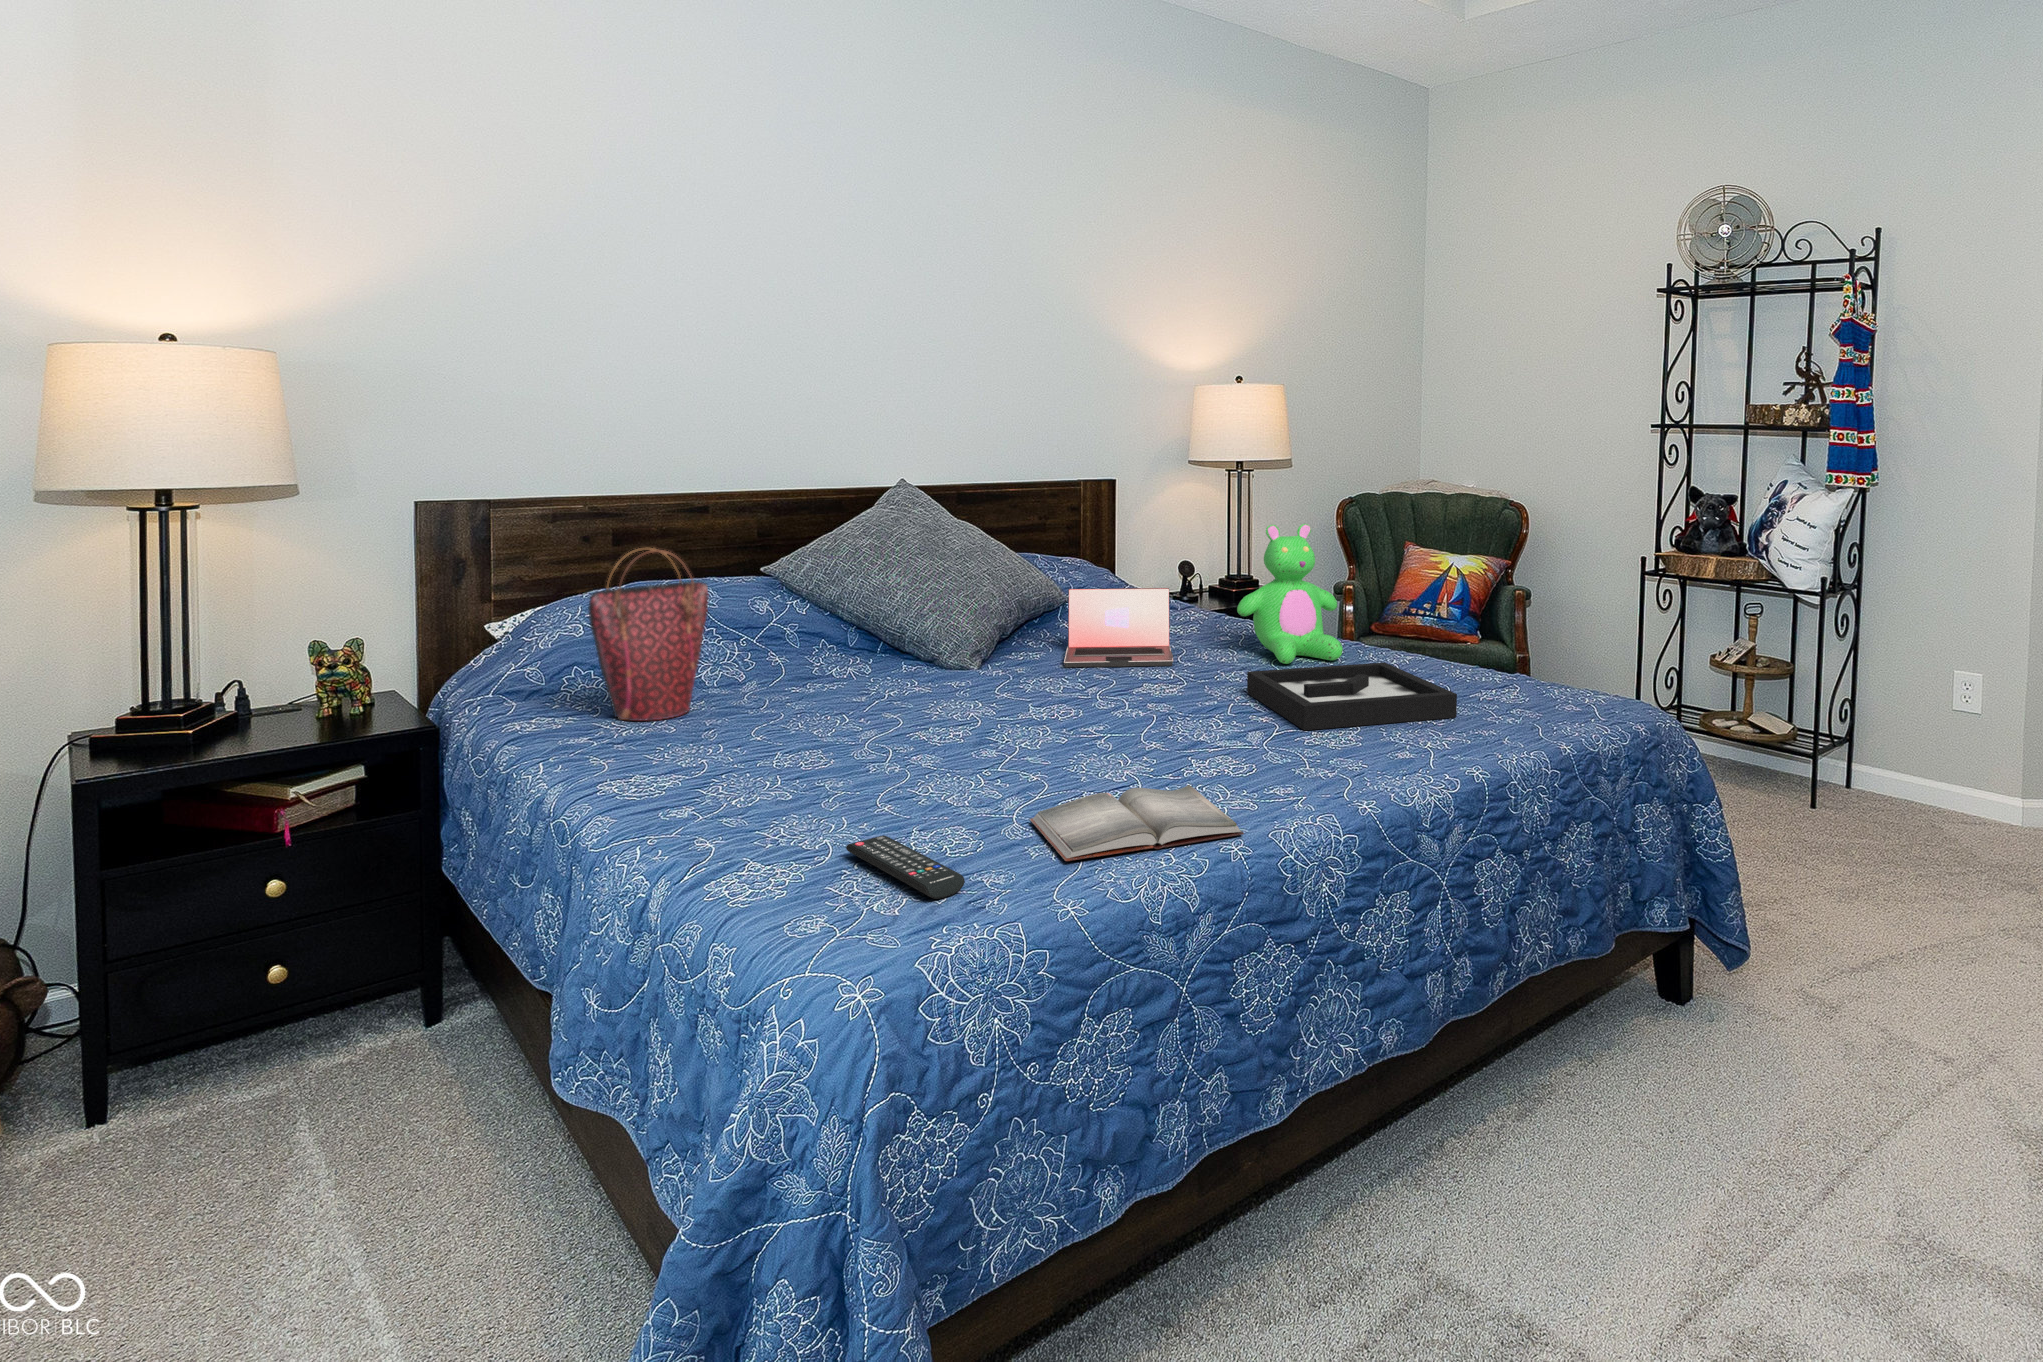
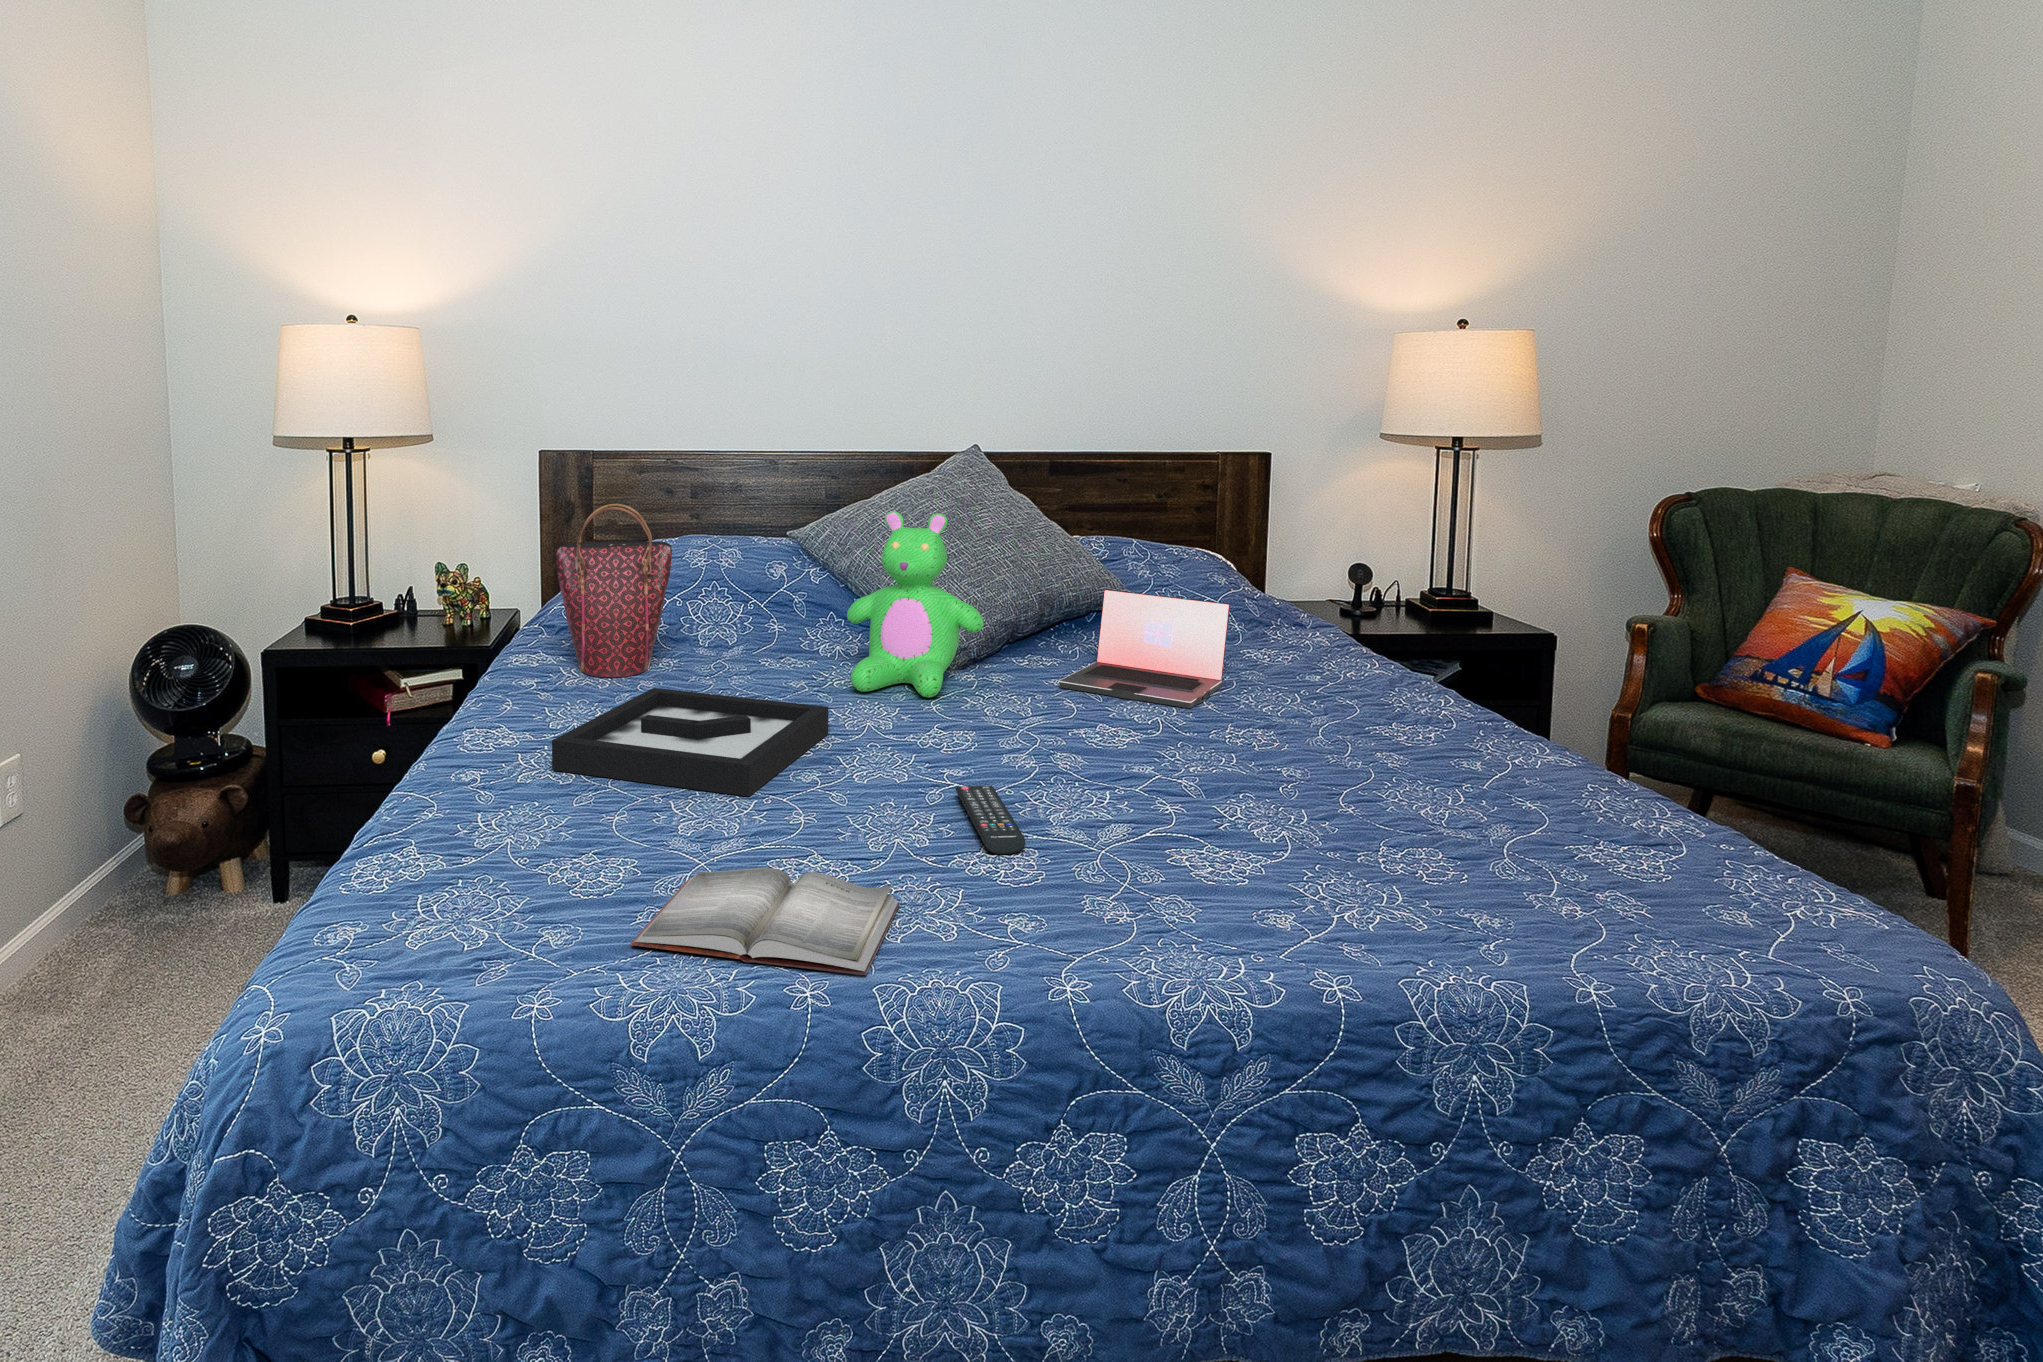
teddy bear: present [1237,524,1343,664] -> present [847,511,984,697]
decorative tray: present [1247,662,1457,730] -> present [552,688,828,797]
remote control: present [846,835,965,899] -> present [955,786,1025,854]

